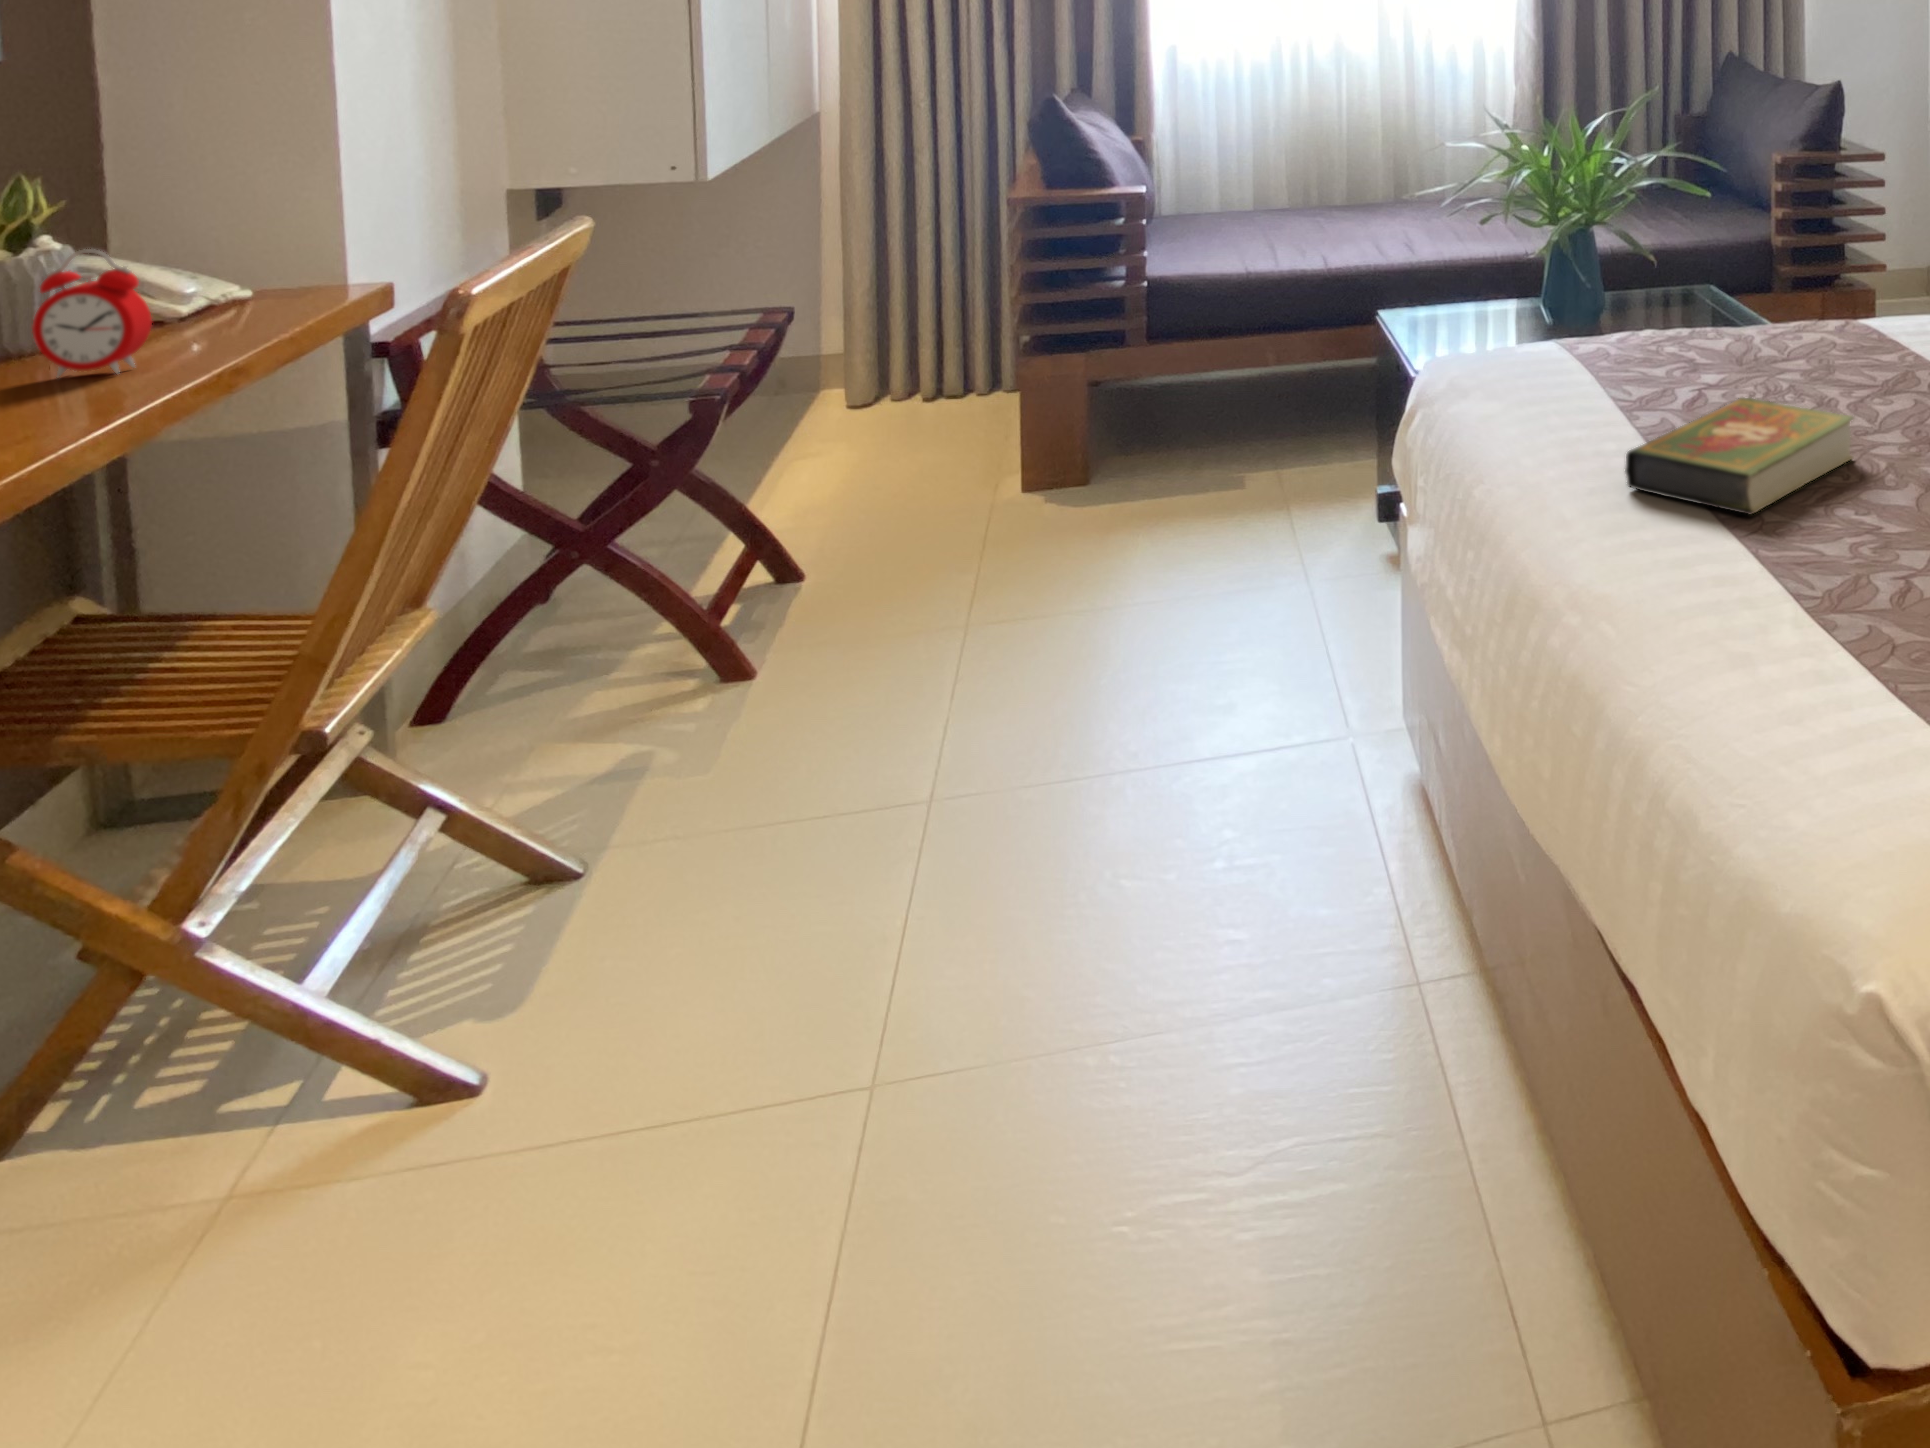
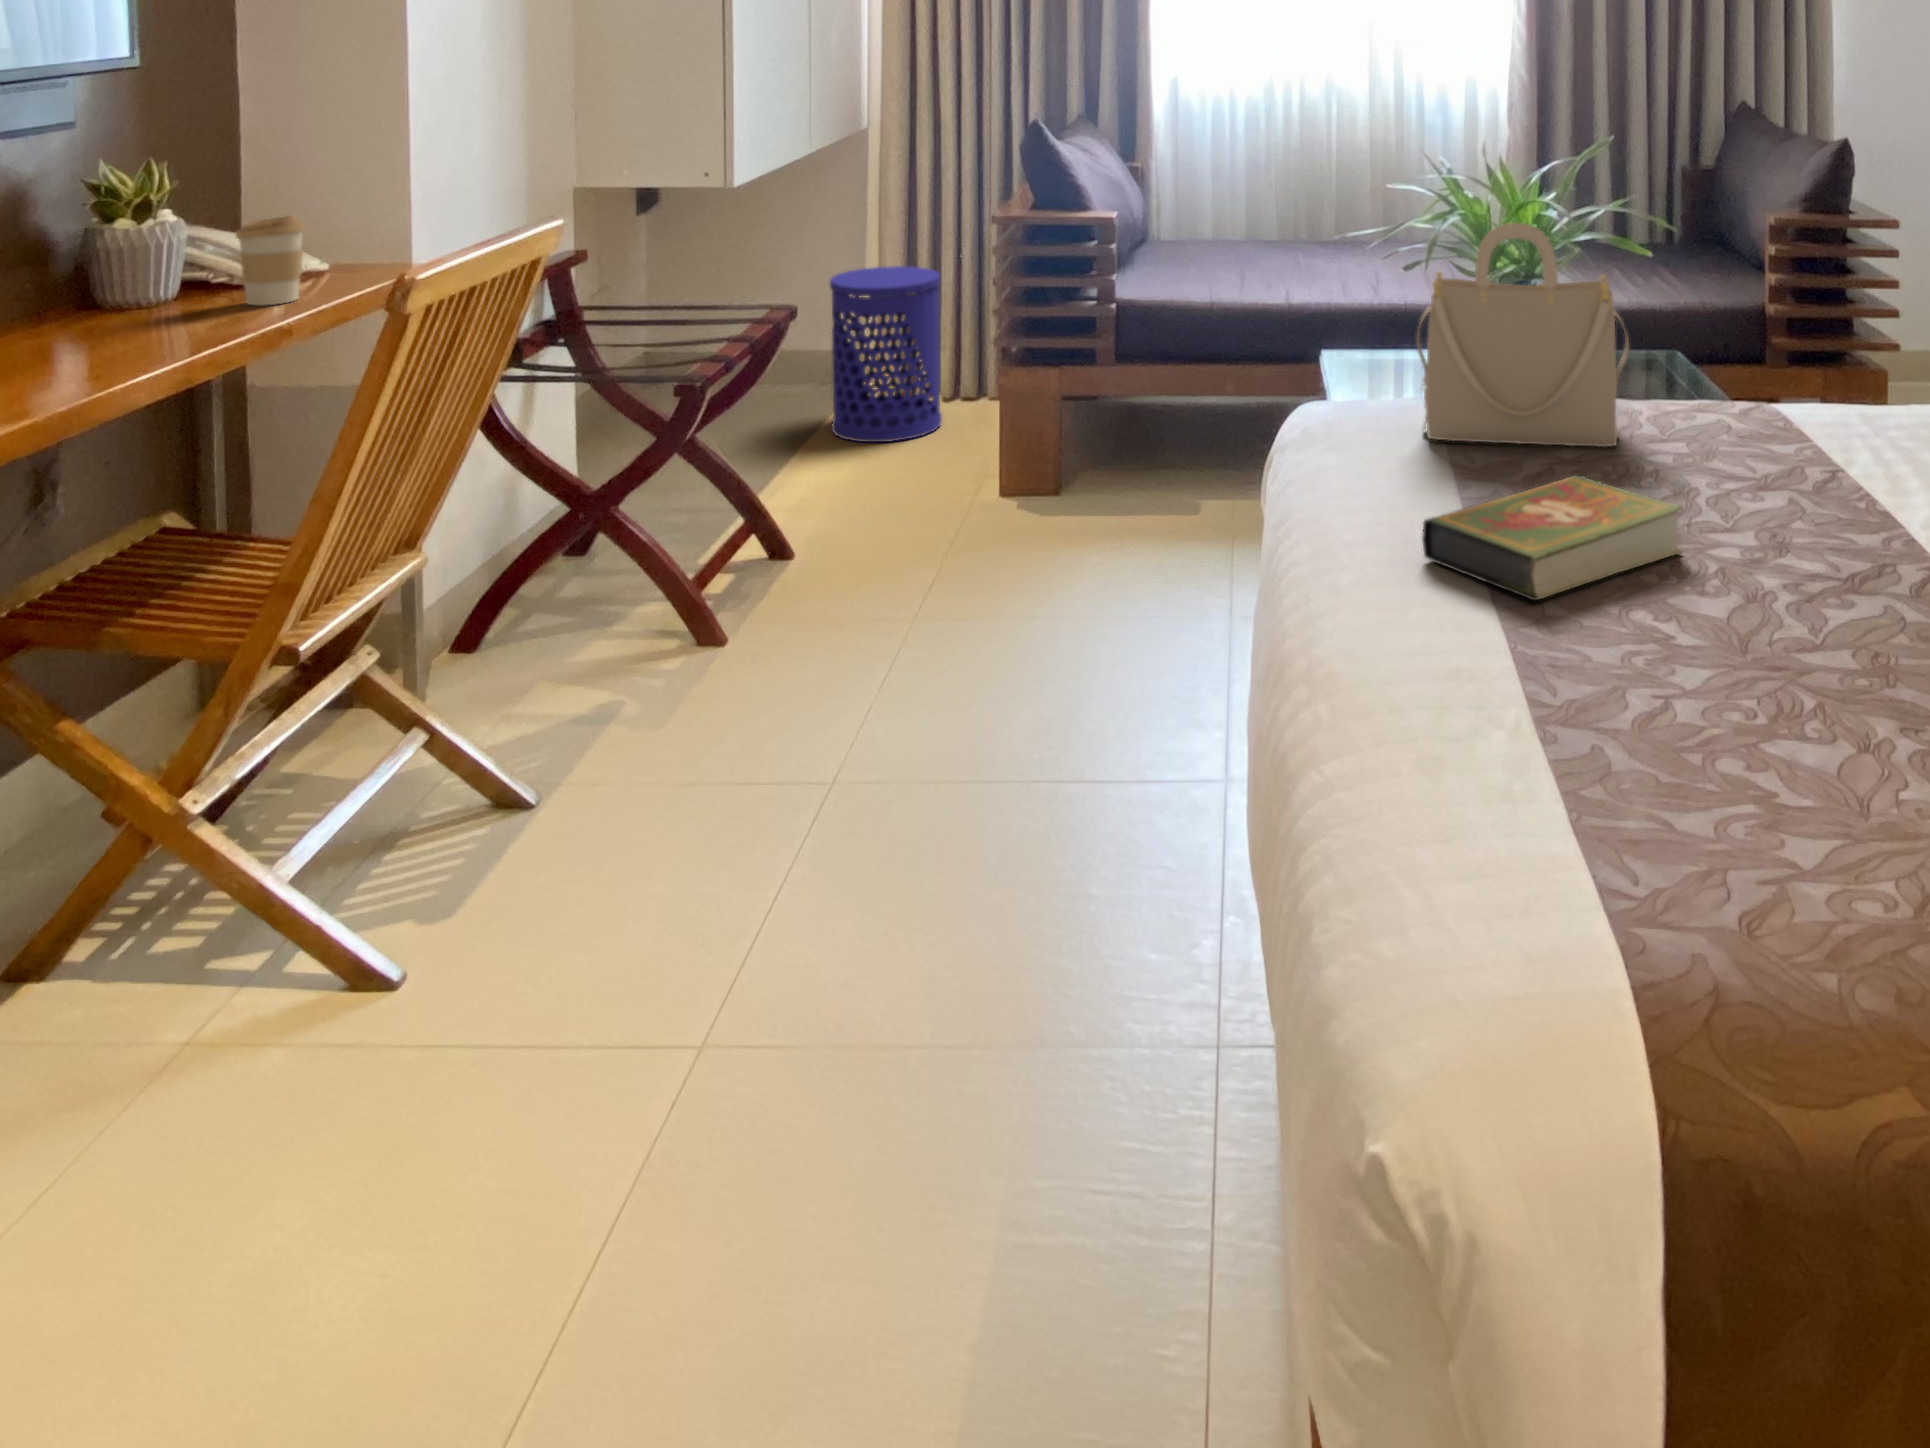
handbag: none [1552,167,1751,378] -> present [1417,223,1629,447]
coffee cup: none [150,231,244,340] -> present [236,216,305,305]
alarm clock: present [32,249,152,377] -> none [139,224,222,330]
waste bin: none [811,250,942,440] -> present [830,266,942,442]

